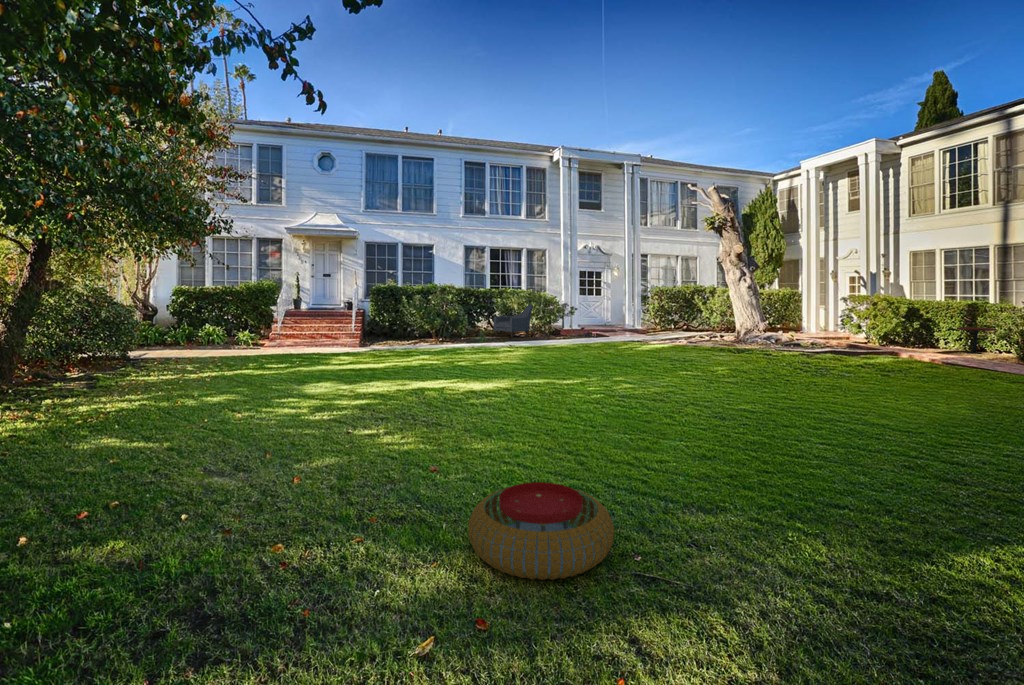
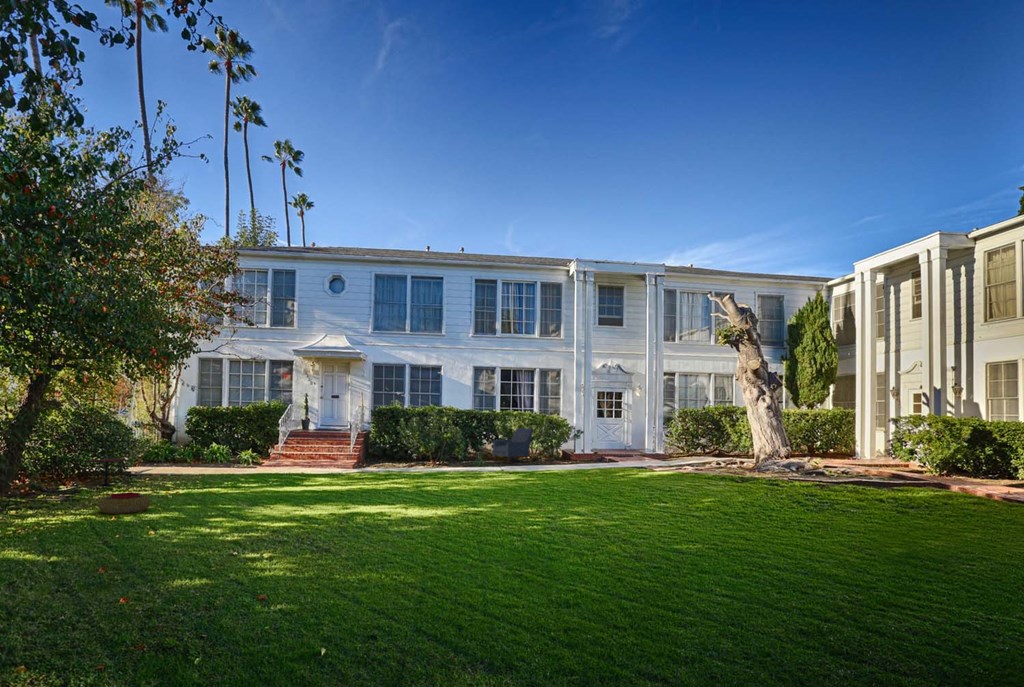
side table: present [957,327,997,354] -> present [89,458,124,486]
pouf: present [469,482,614,580] -> present [99,493,150,514]

